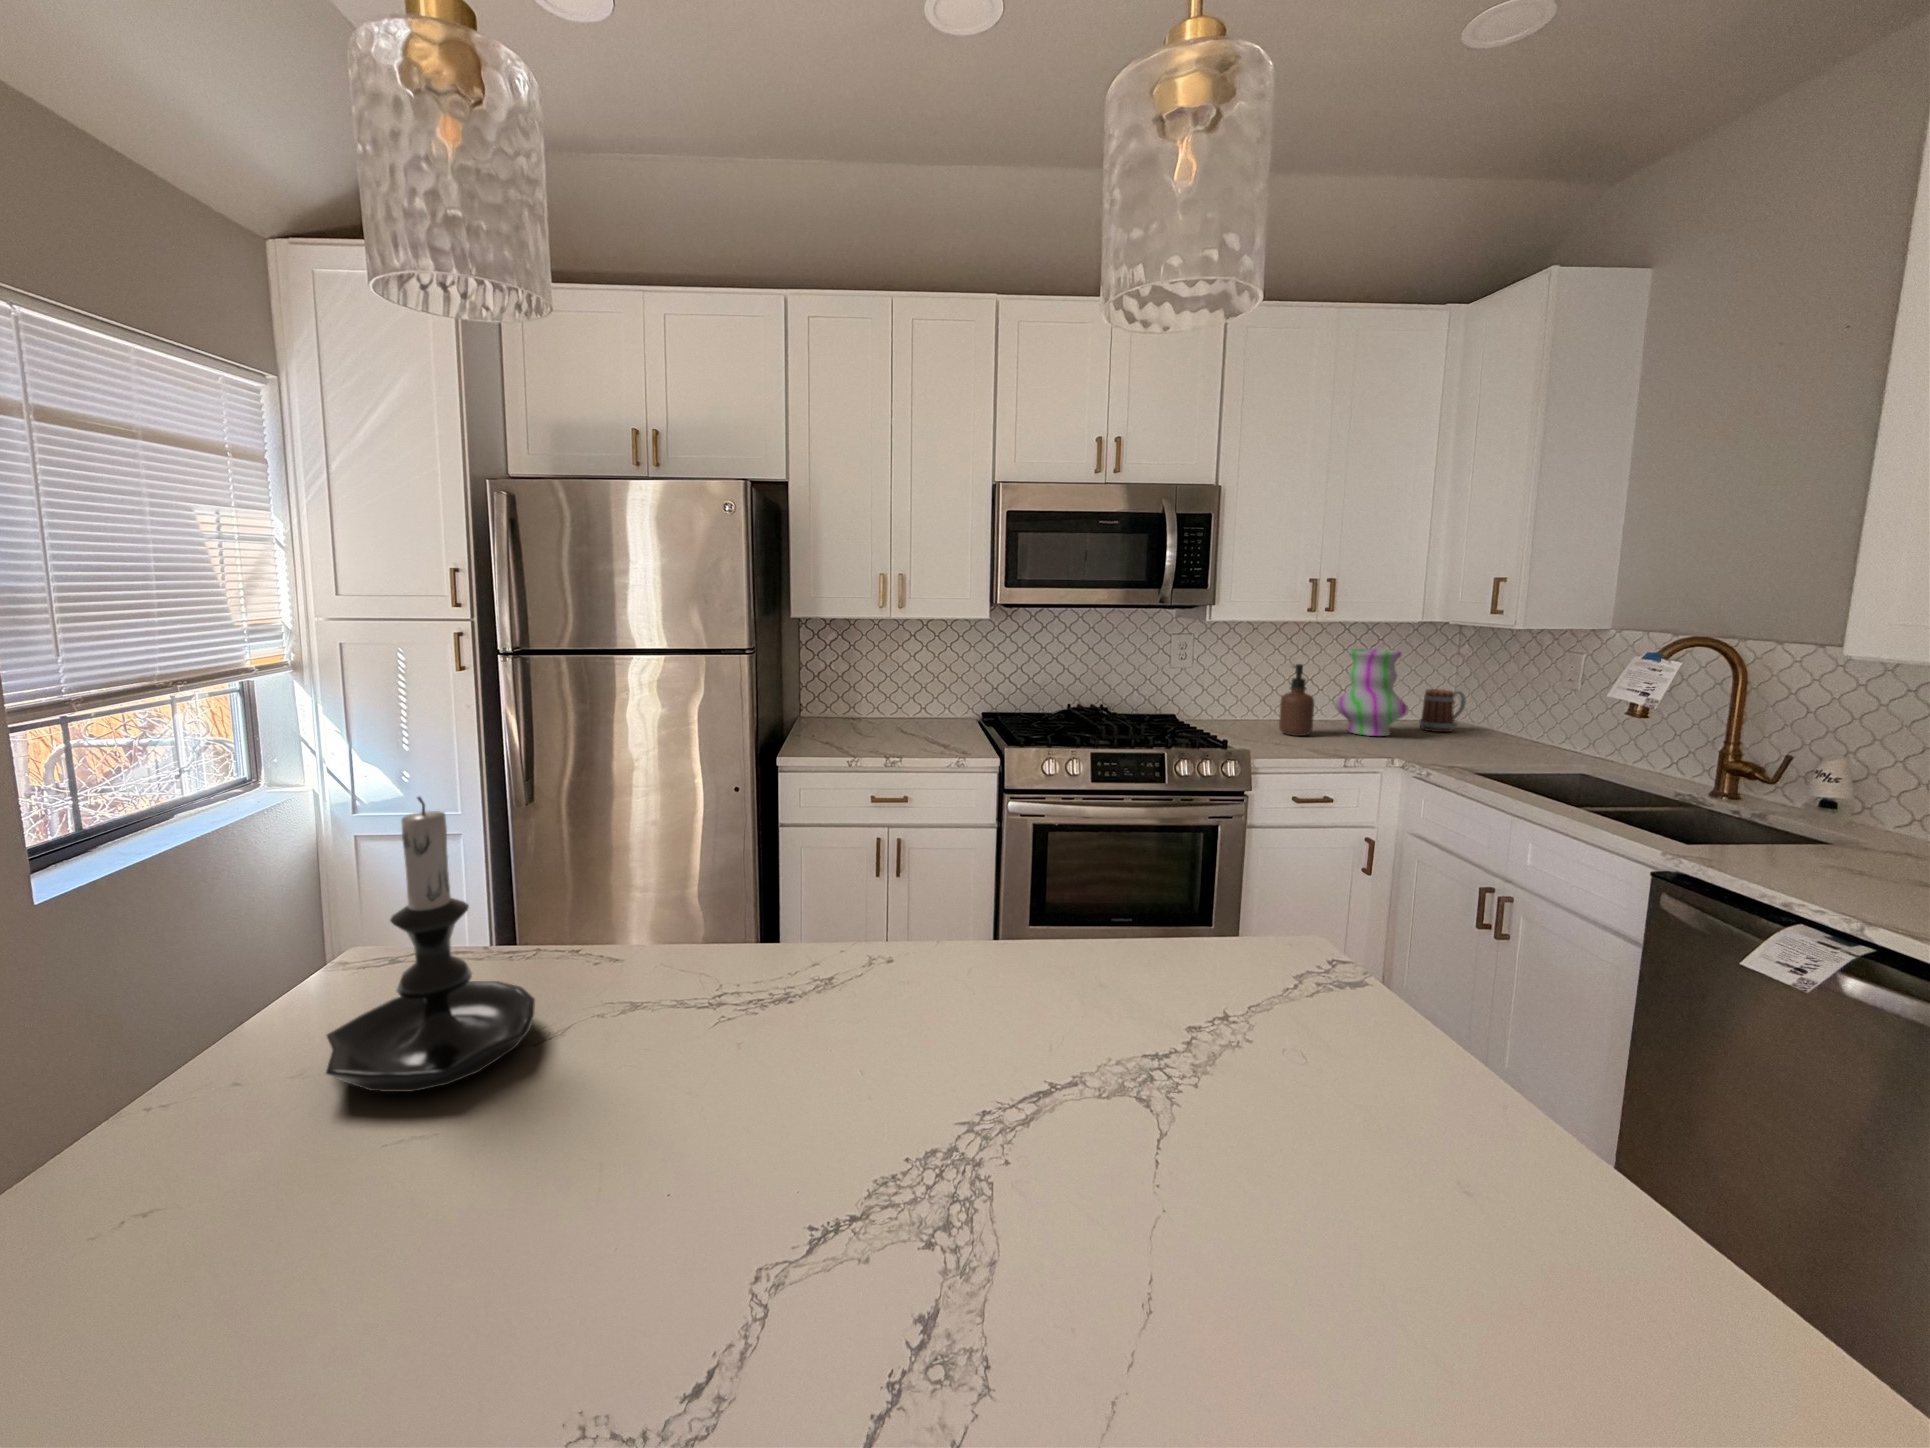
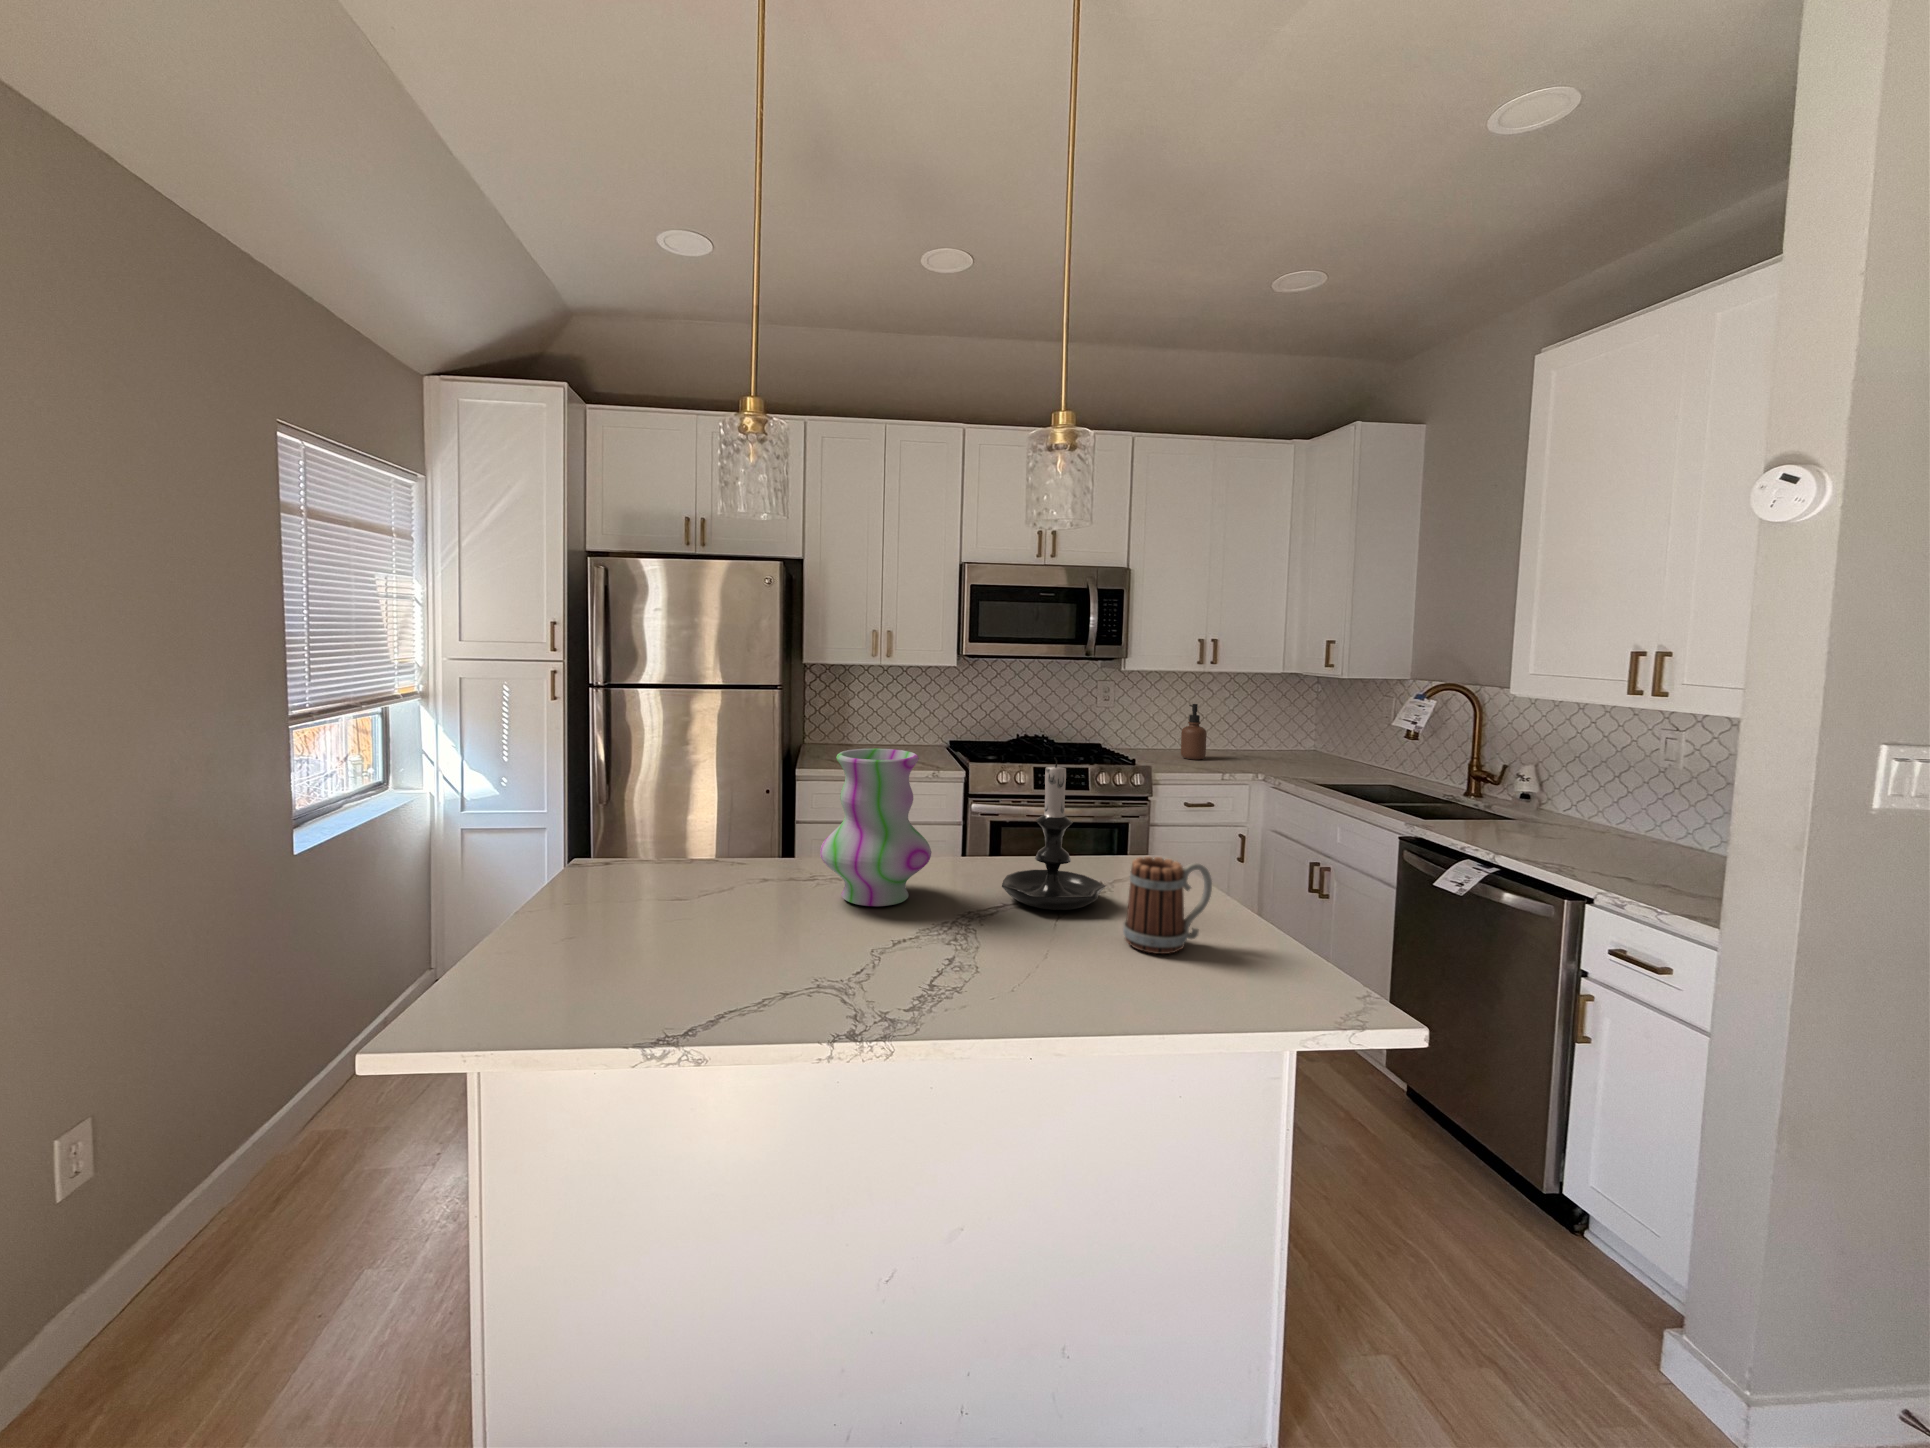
vase: present [1334,649,1408,736] -> present [820,749,932,906]
mug: present [1419,689,1466,732] -> present [1123,857,1212,954]
candle holder: present [326,797,535,1092] -> present [1002,758,1105,910]

